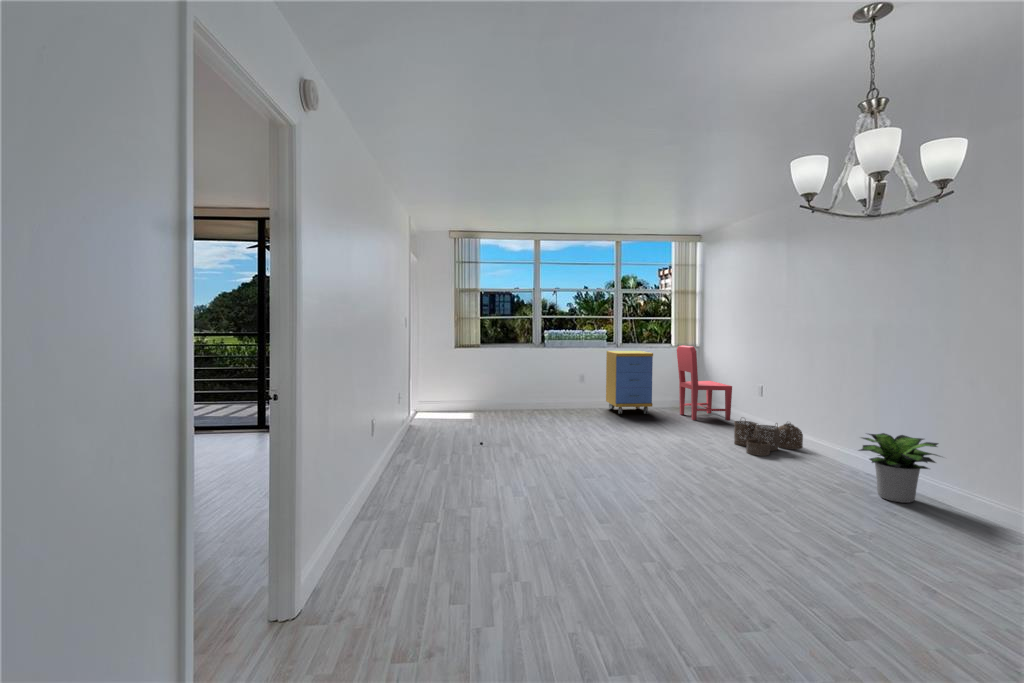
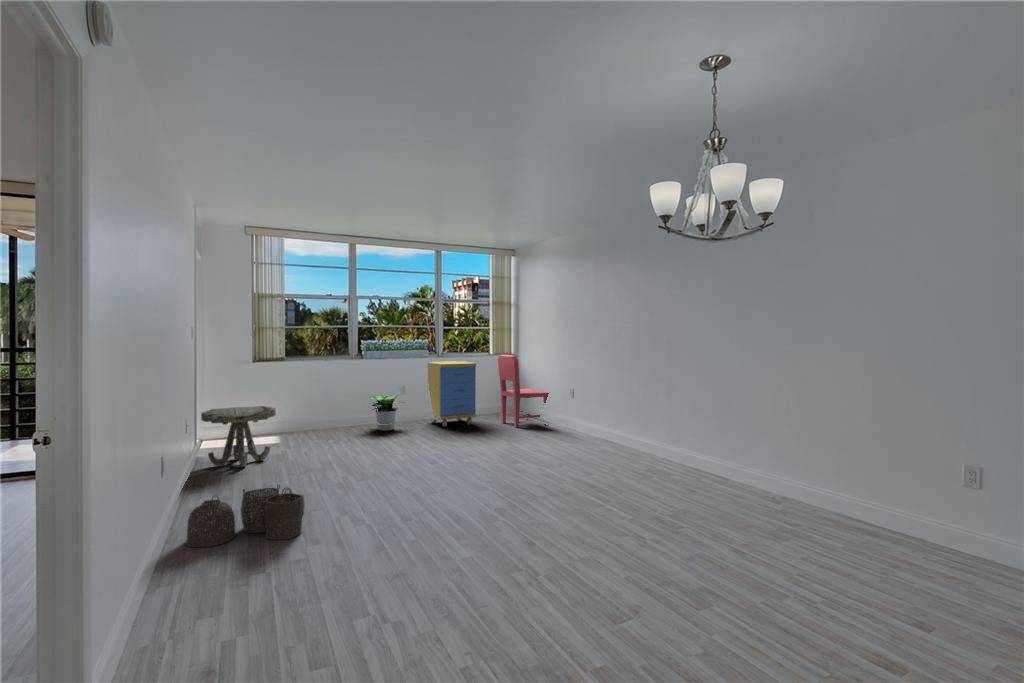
side table: none [409,385,465,434] -> present [201,406,276,467]
woven basket: present [734,420,803,456] -> present [187,485,305,547]
potted plant: present [859,433,938,503] -> present [369,395,404,431]

